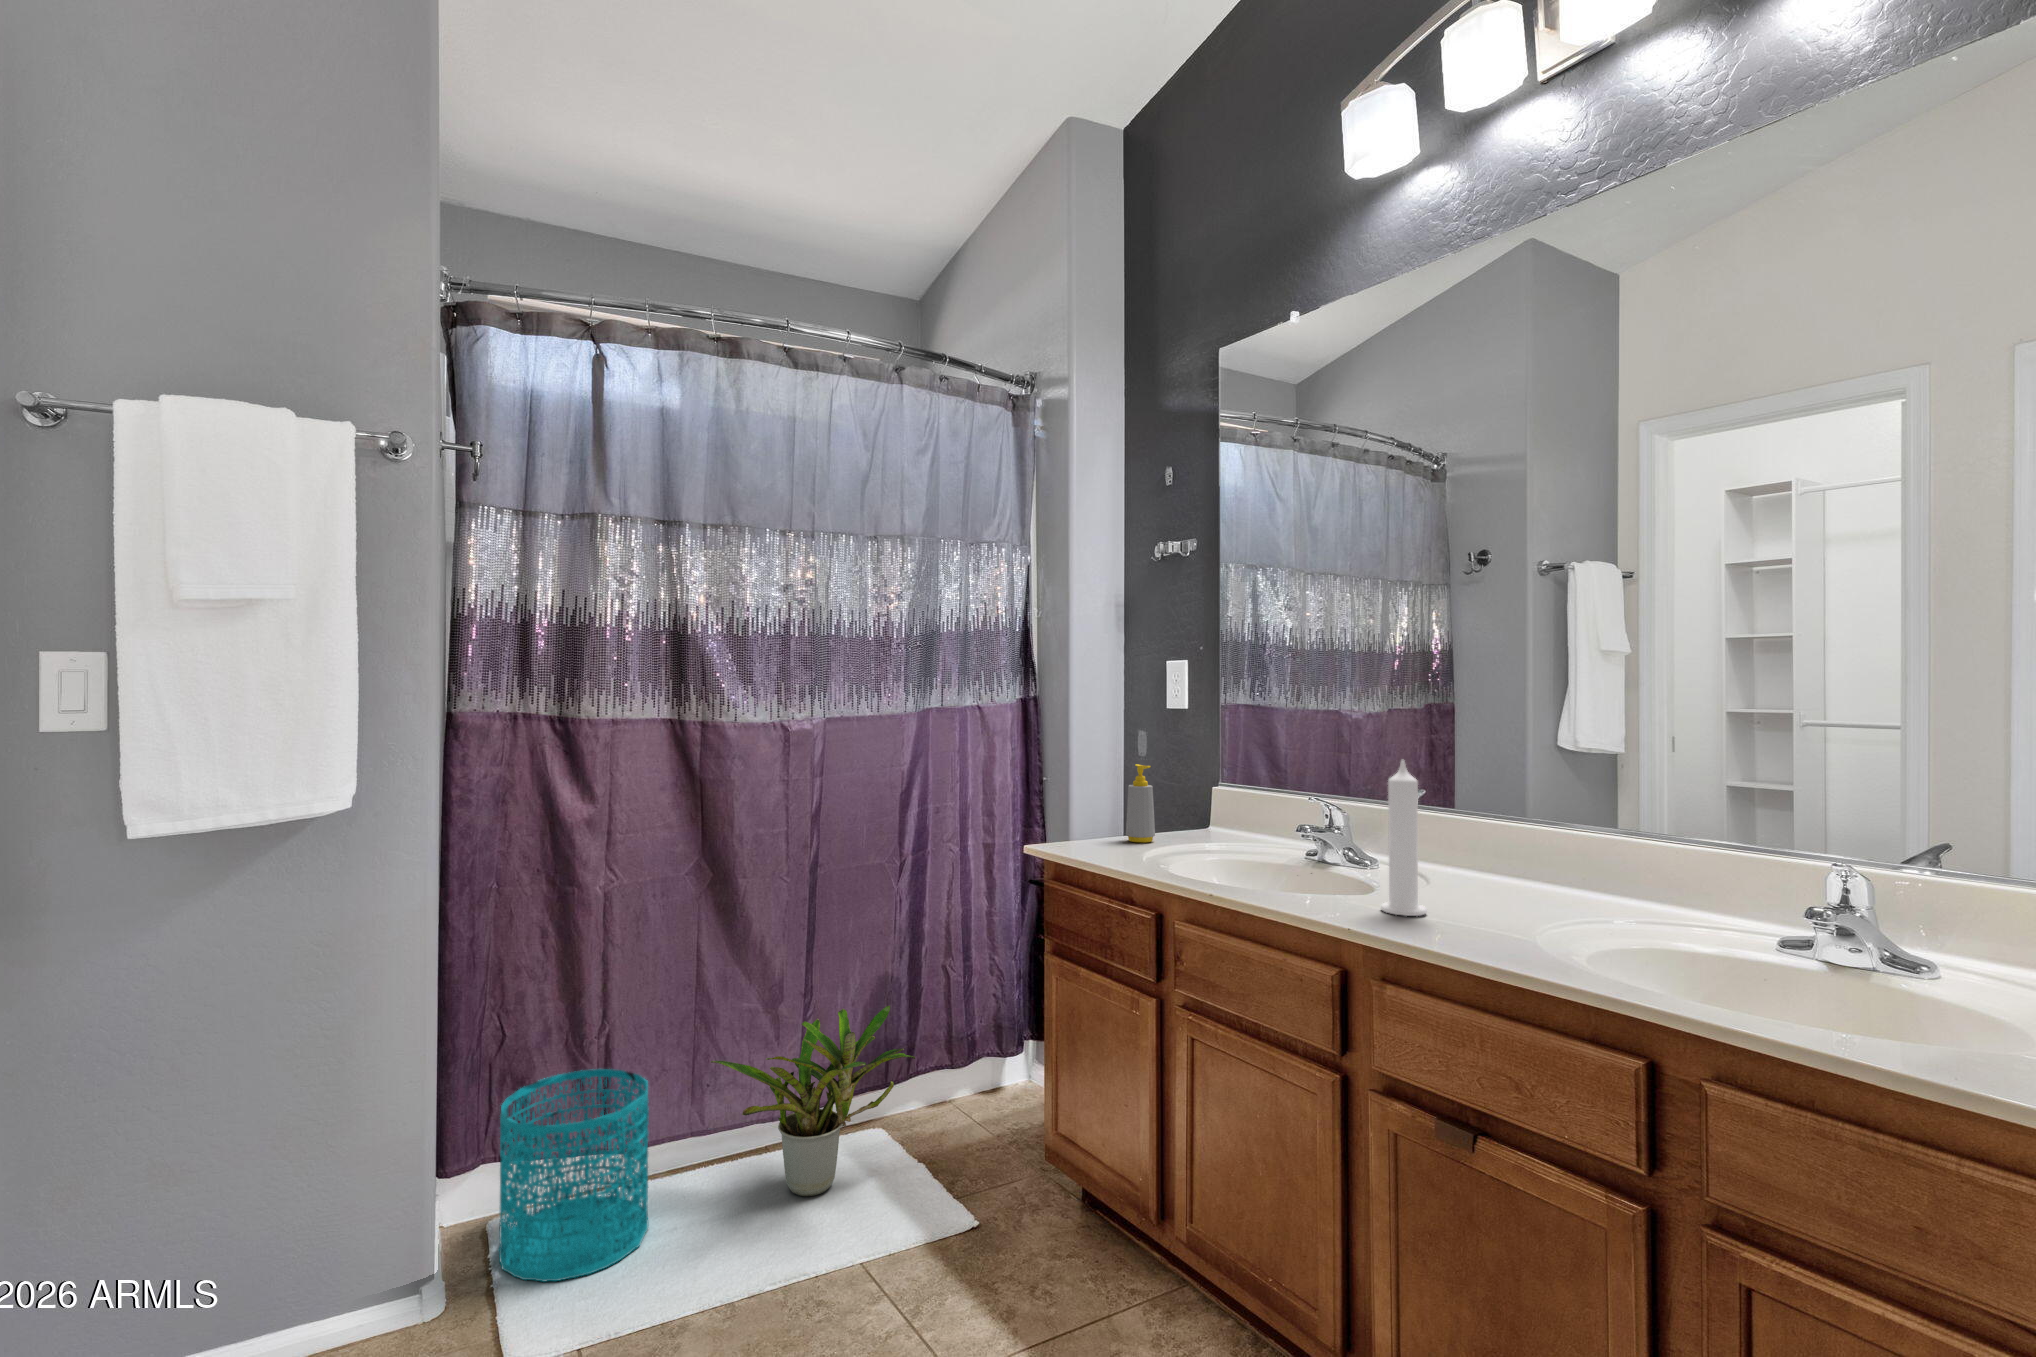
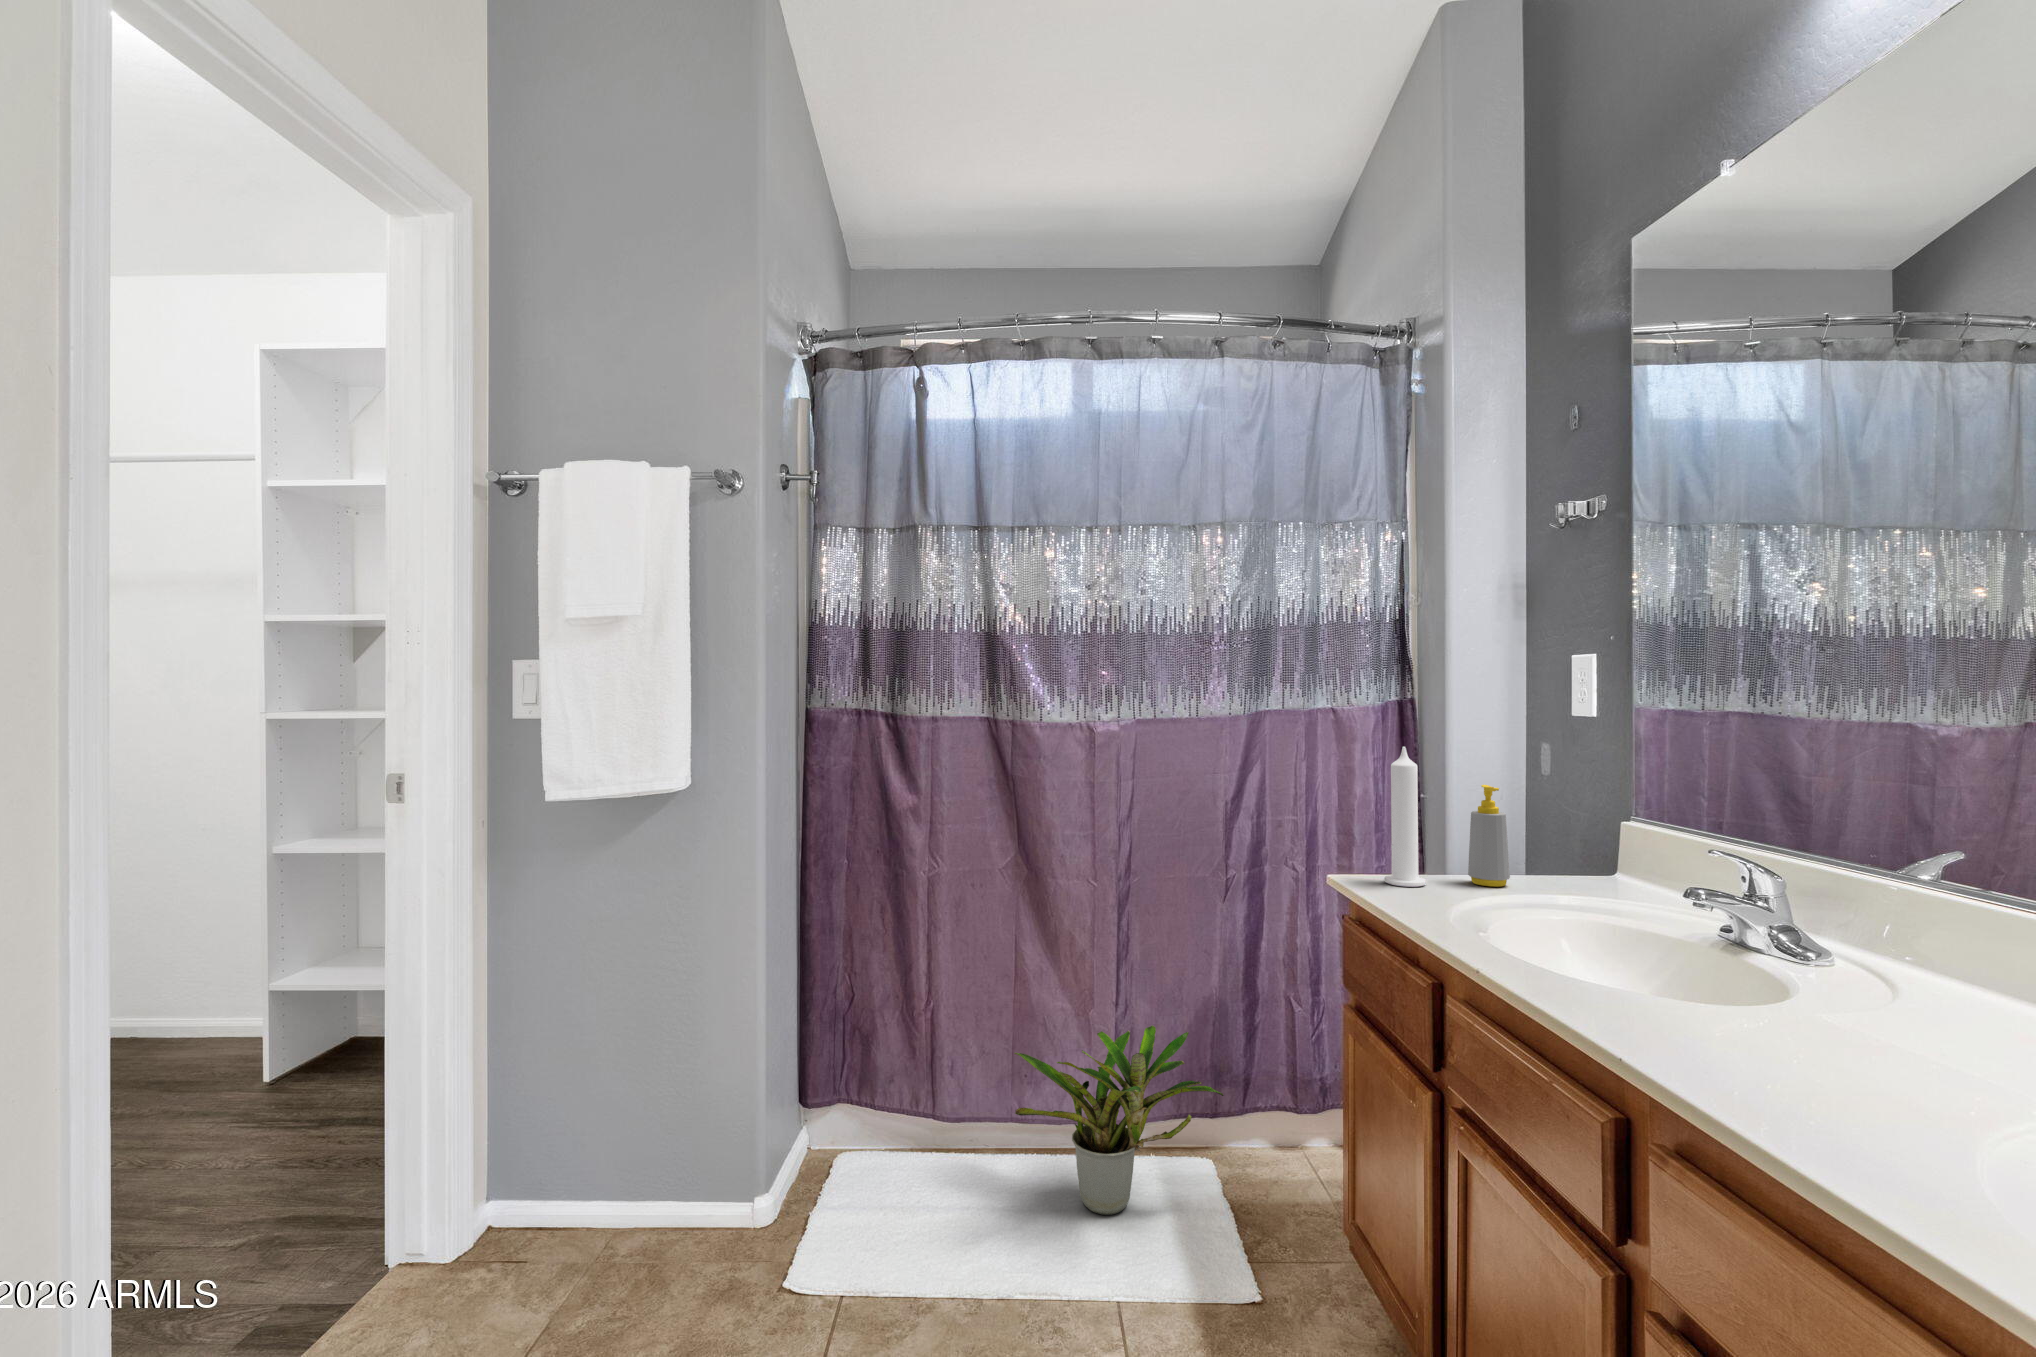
candle: present [1381,760,1427,916] -> present [1384,747,1426,887]
wastebasket: present [499,1069,649,1282] -> none [823,1037,949,1227]

